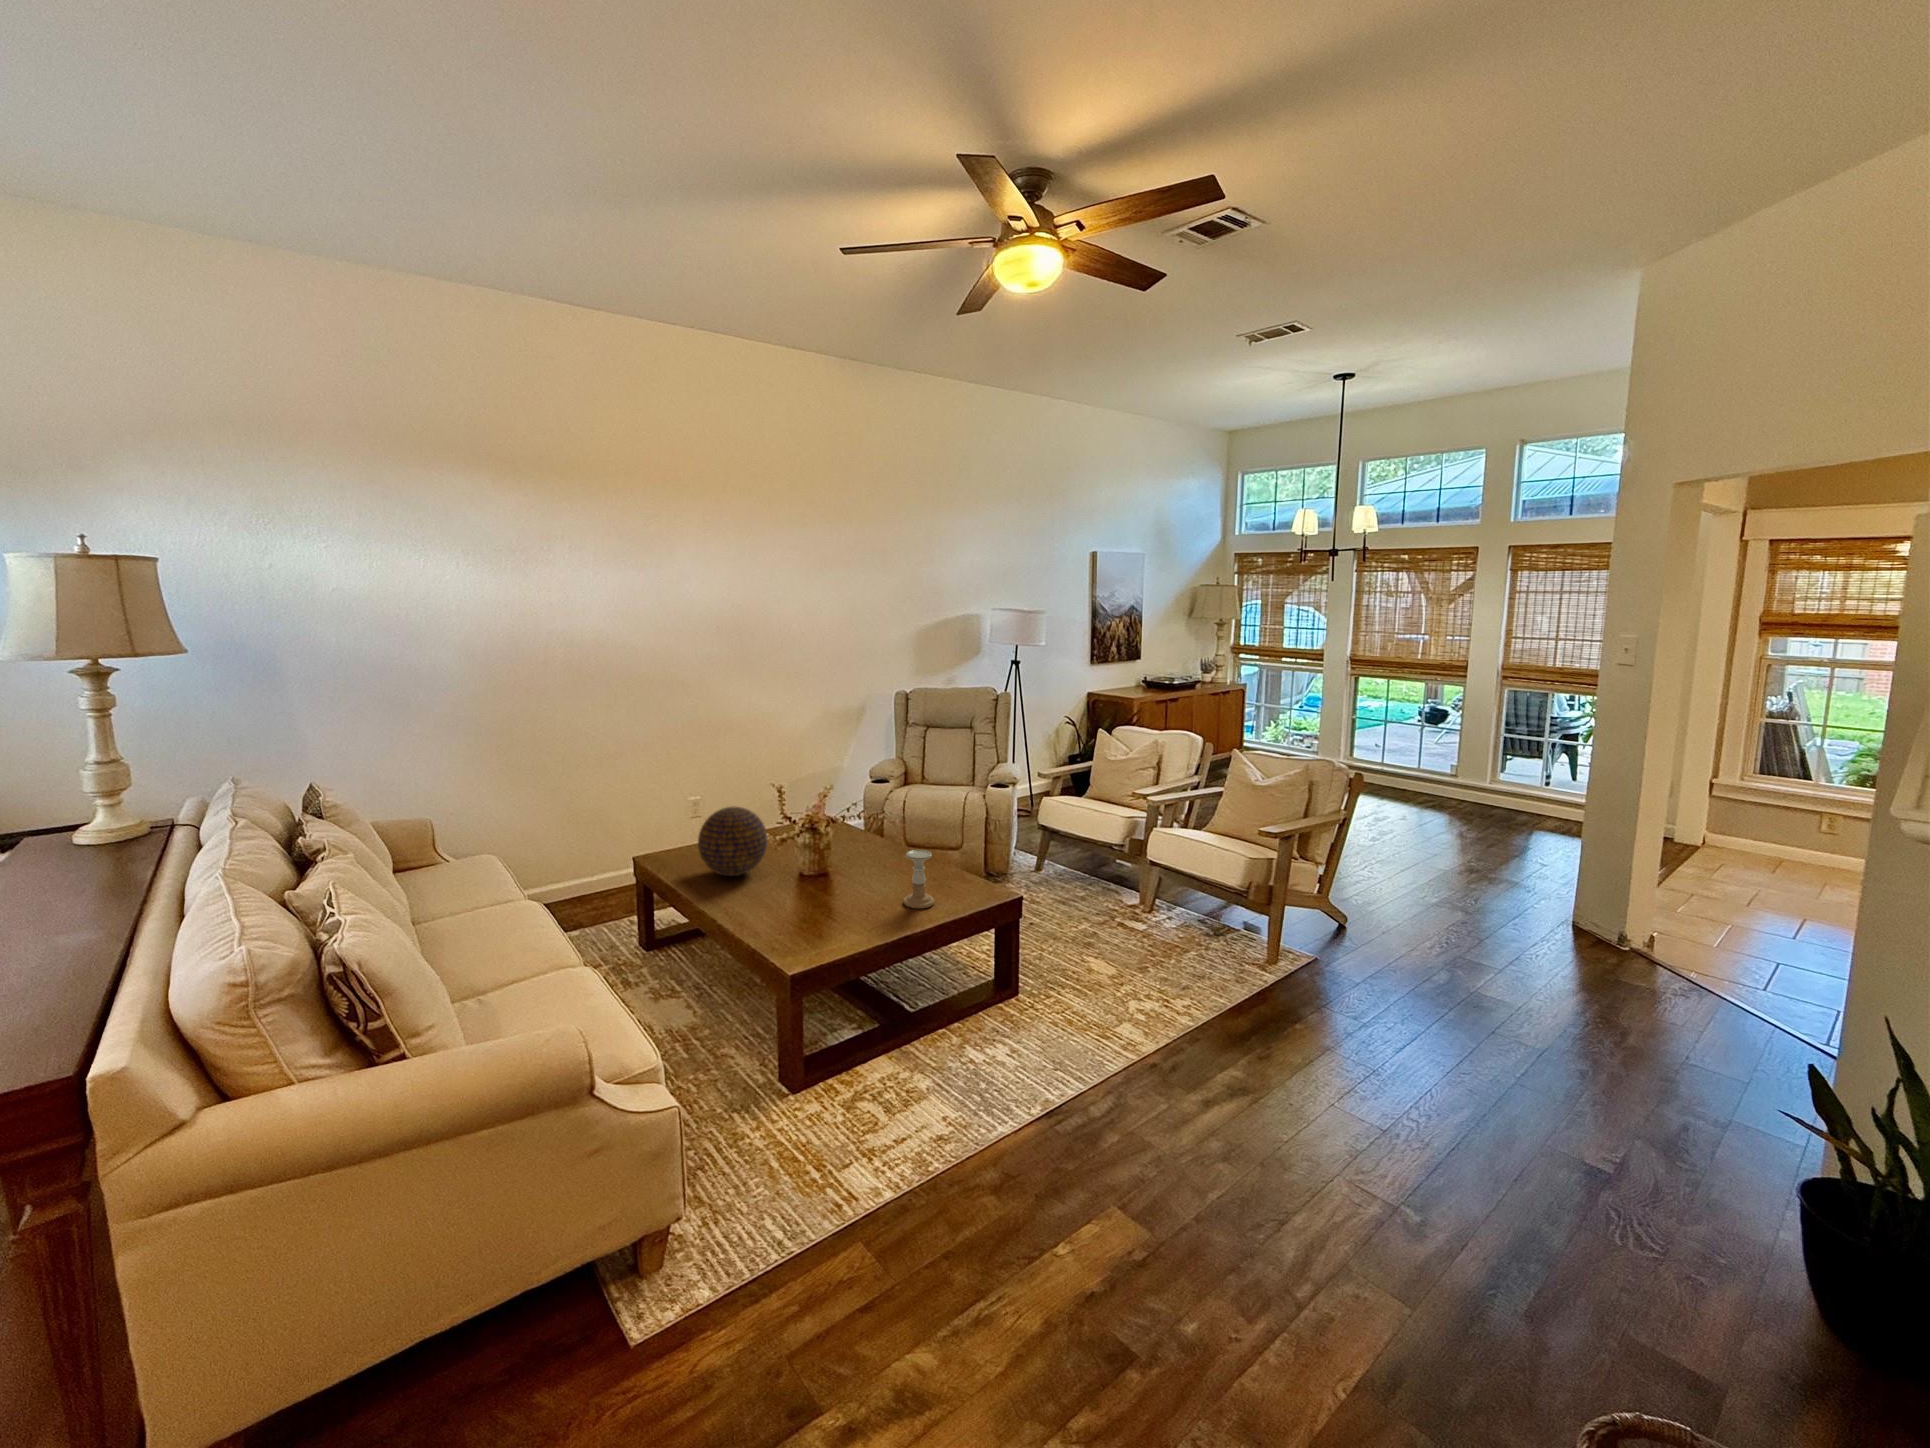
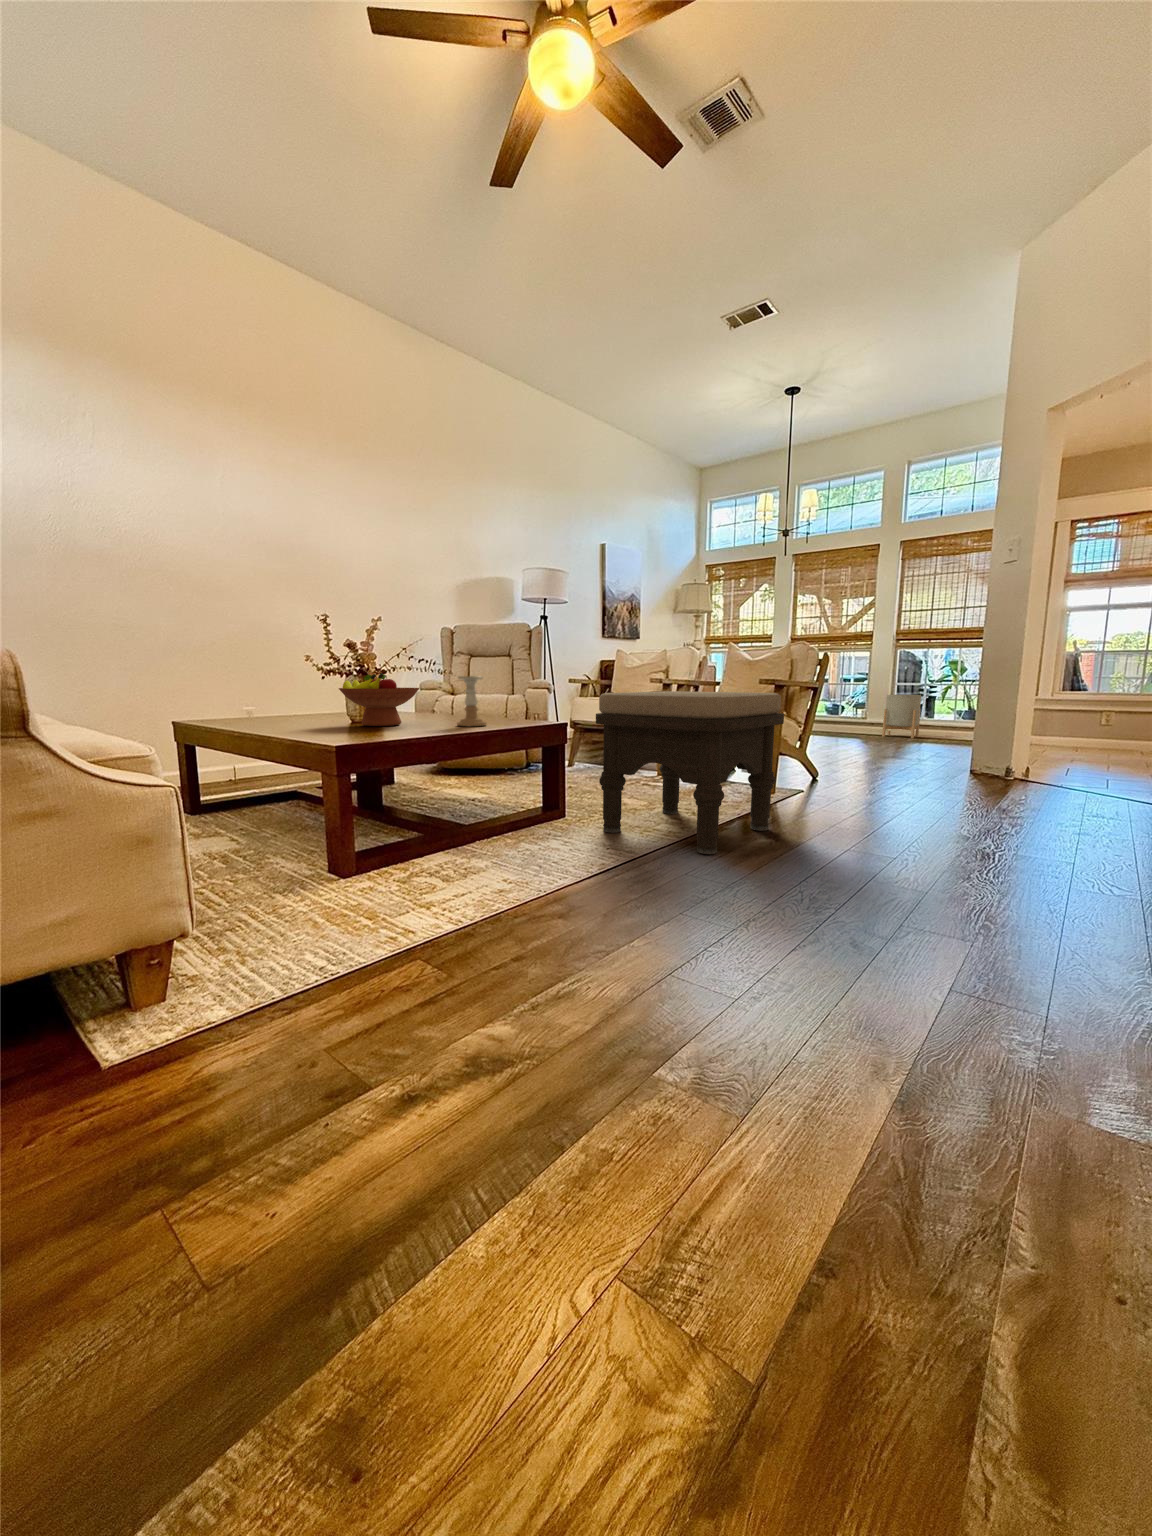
planter: none [1482,751,1542,819] -> present [882,695,921,738]
decorative orb: present [698,807,767,876] -> none [241,653,317,723]
fruit bowl: none [789,845,868,901] -> present [339,673,419,726]
ottoman: none [1049,862,1266,1097] -> present [596,691,784,854]

